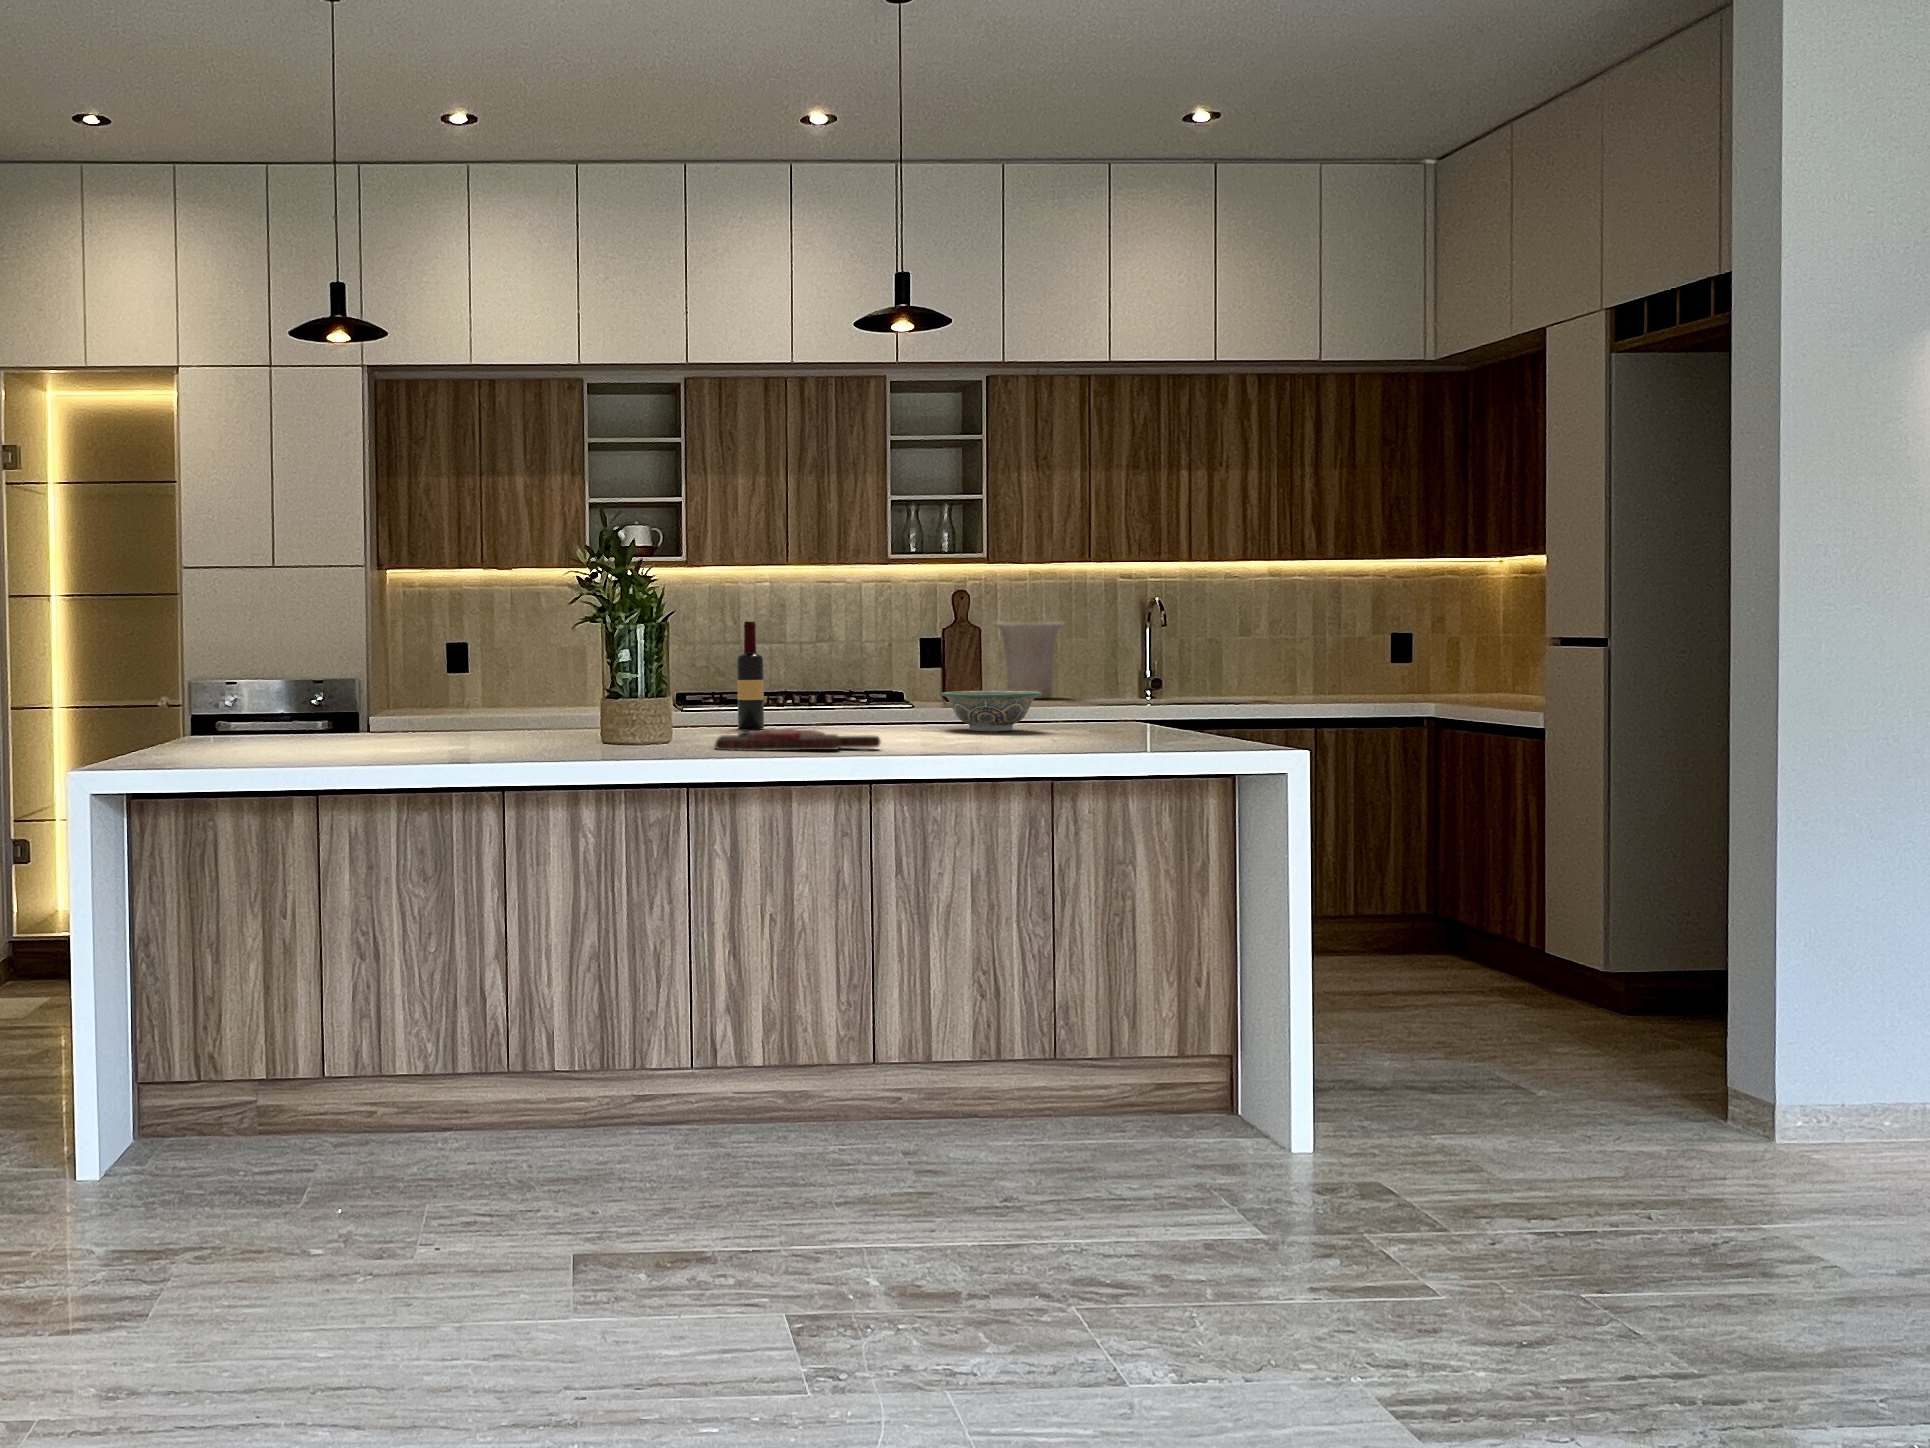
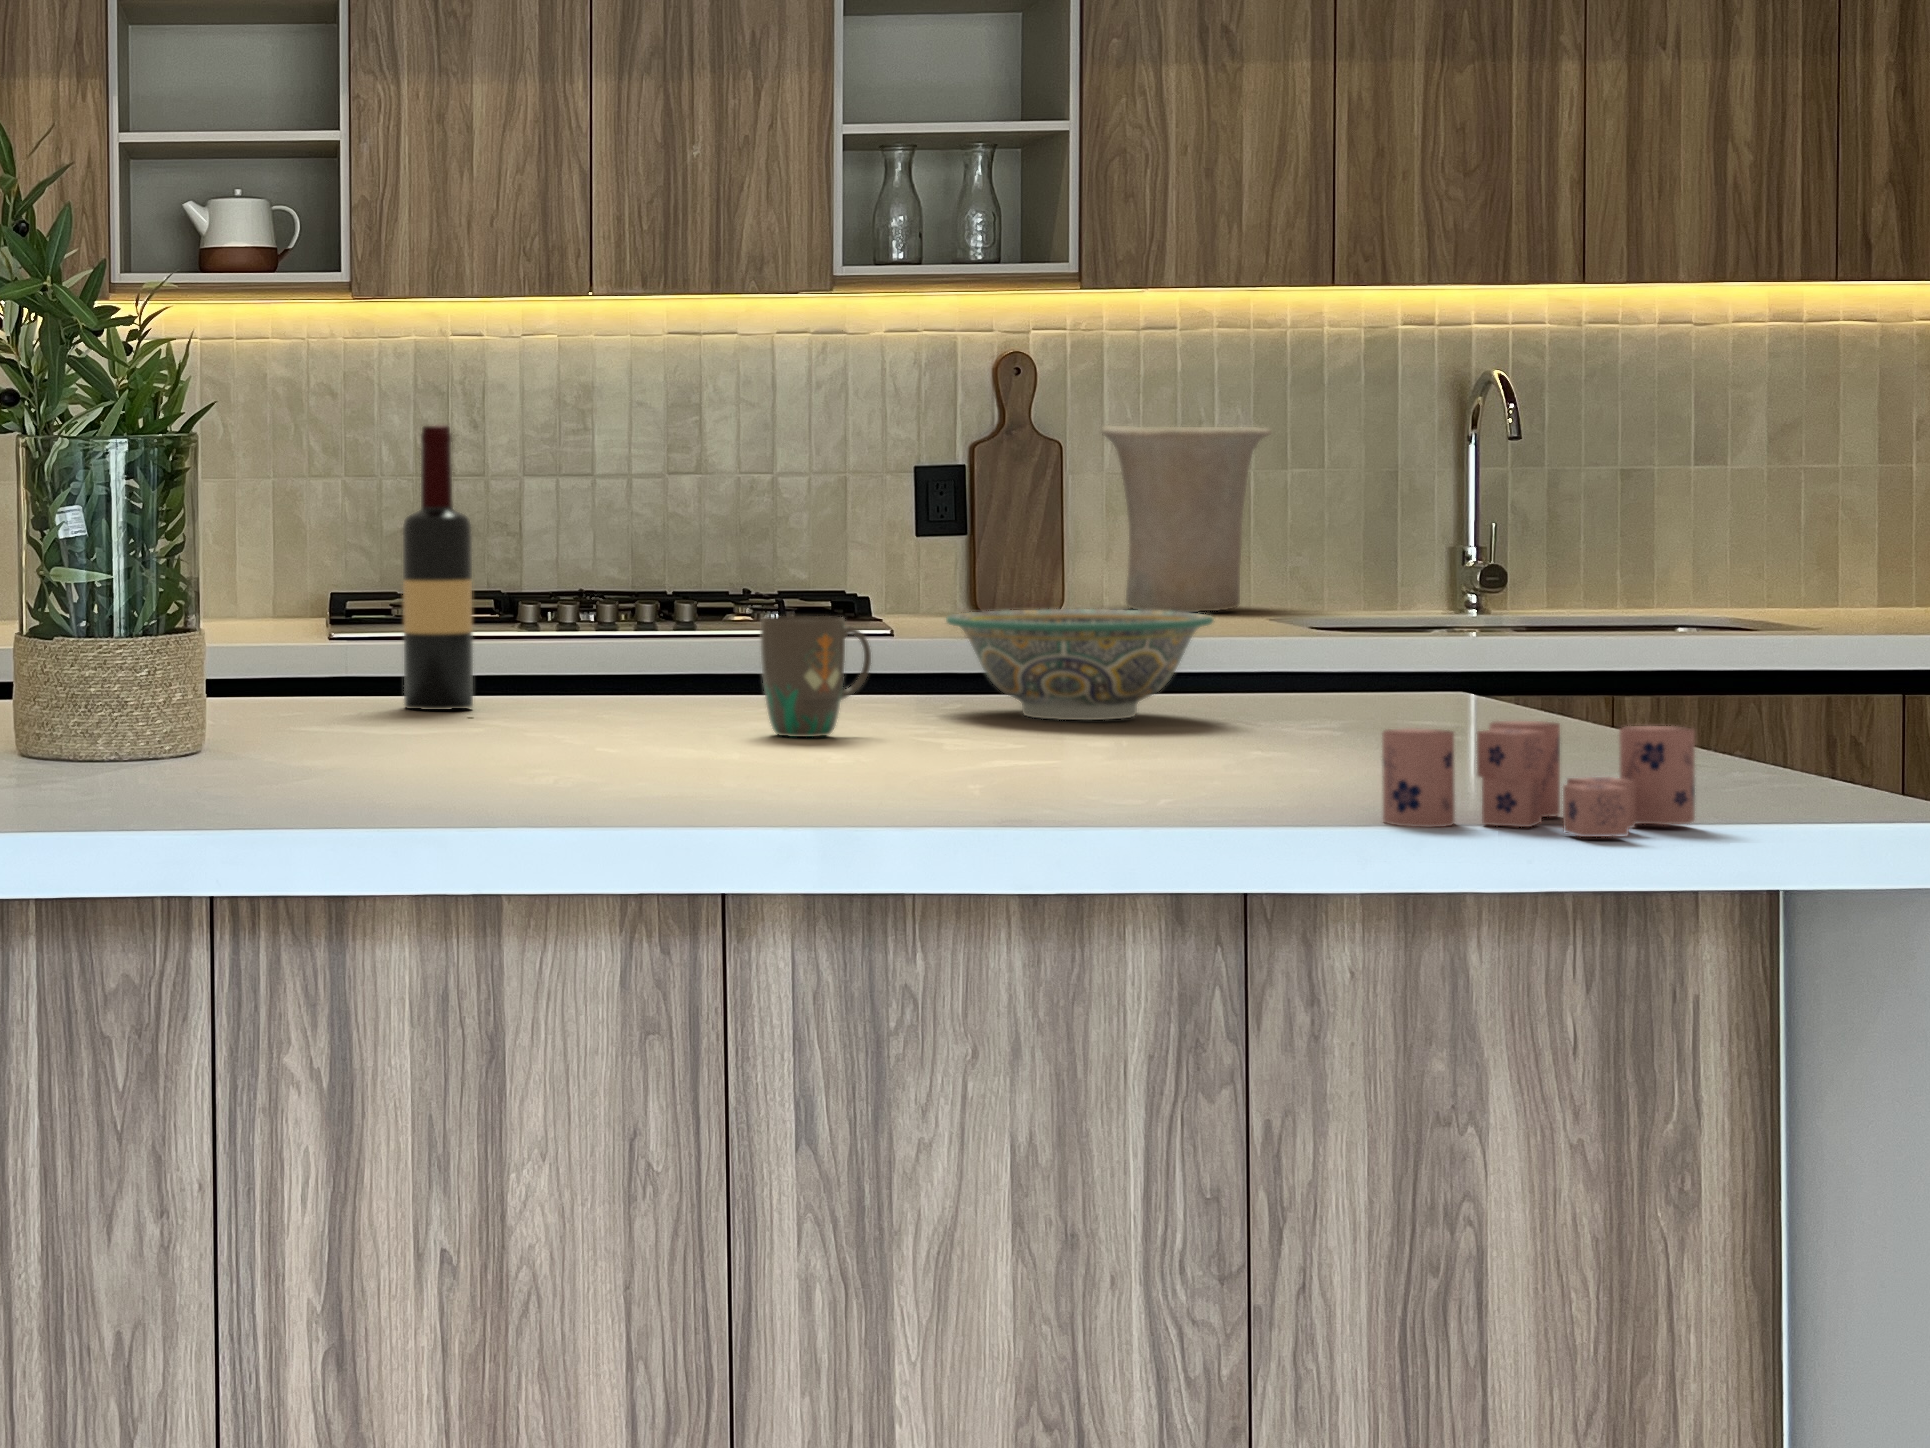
mug: none [875,692,915,736] -> present [760,616,871,737]
candle: none [1098,722,1205,759] -> present [1382,721,1695,837]
cutting board: present [715,728,881,751] -> none [279,721,755,796]

